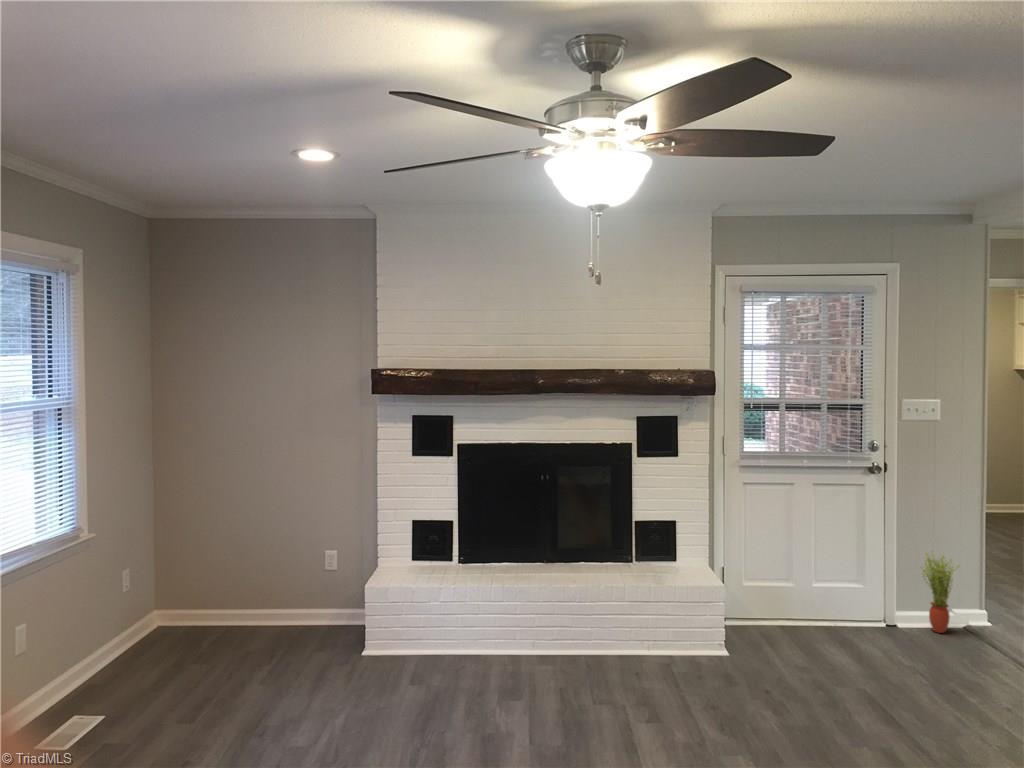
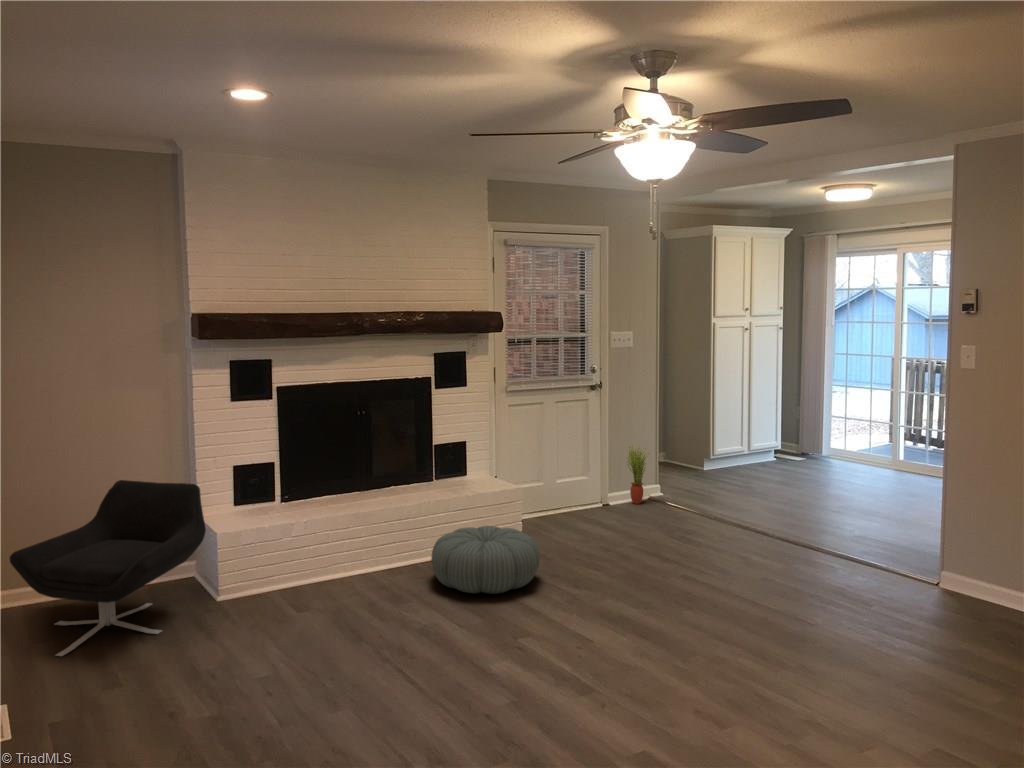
lounge chair: none [190,522,355,684] -> present [10,480,206,656]
pouf: none [566,630,704,729] -> present [431,526,540,594]

